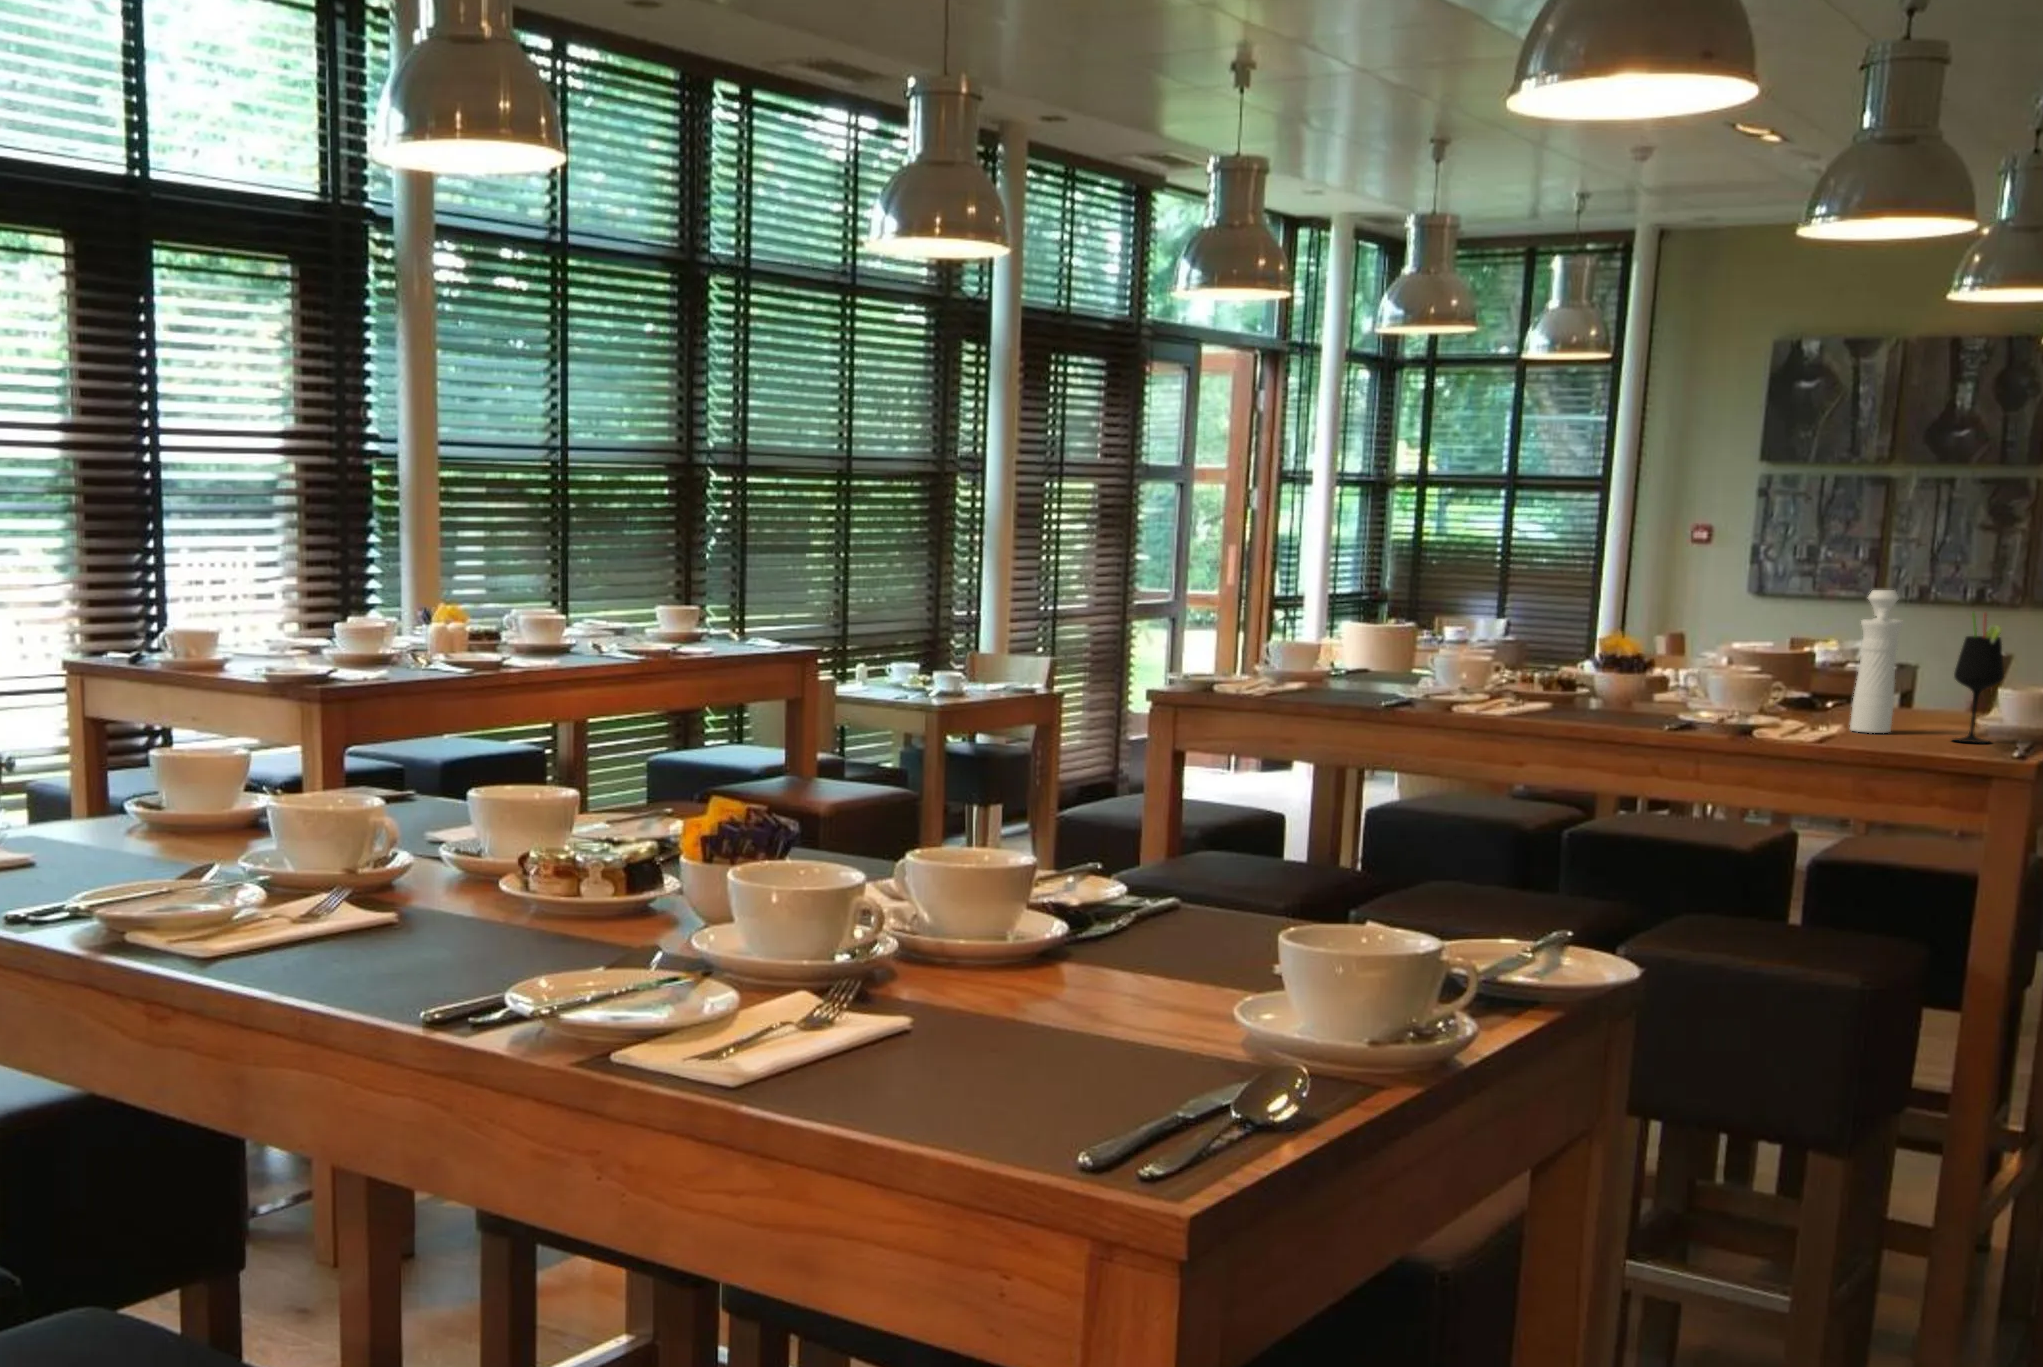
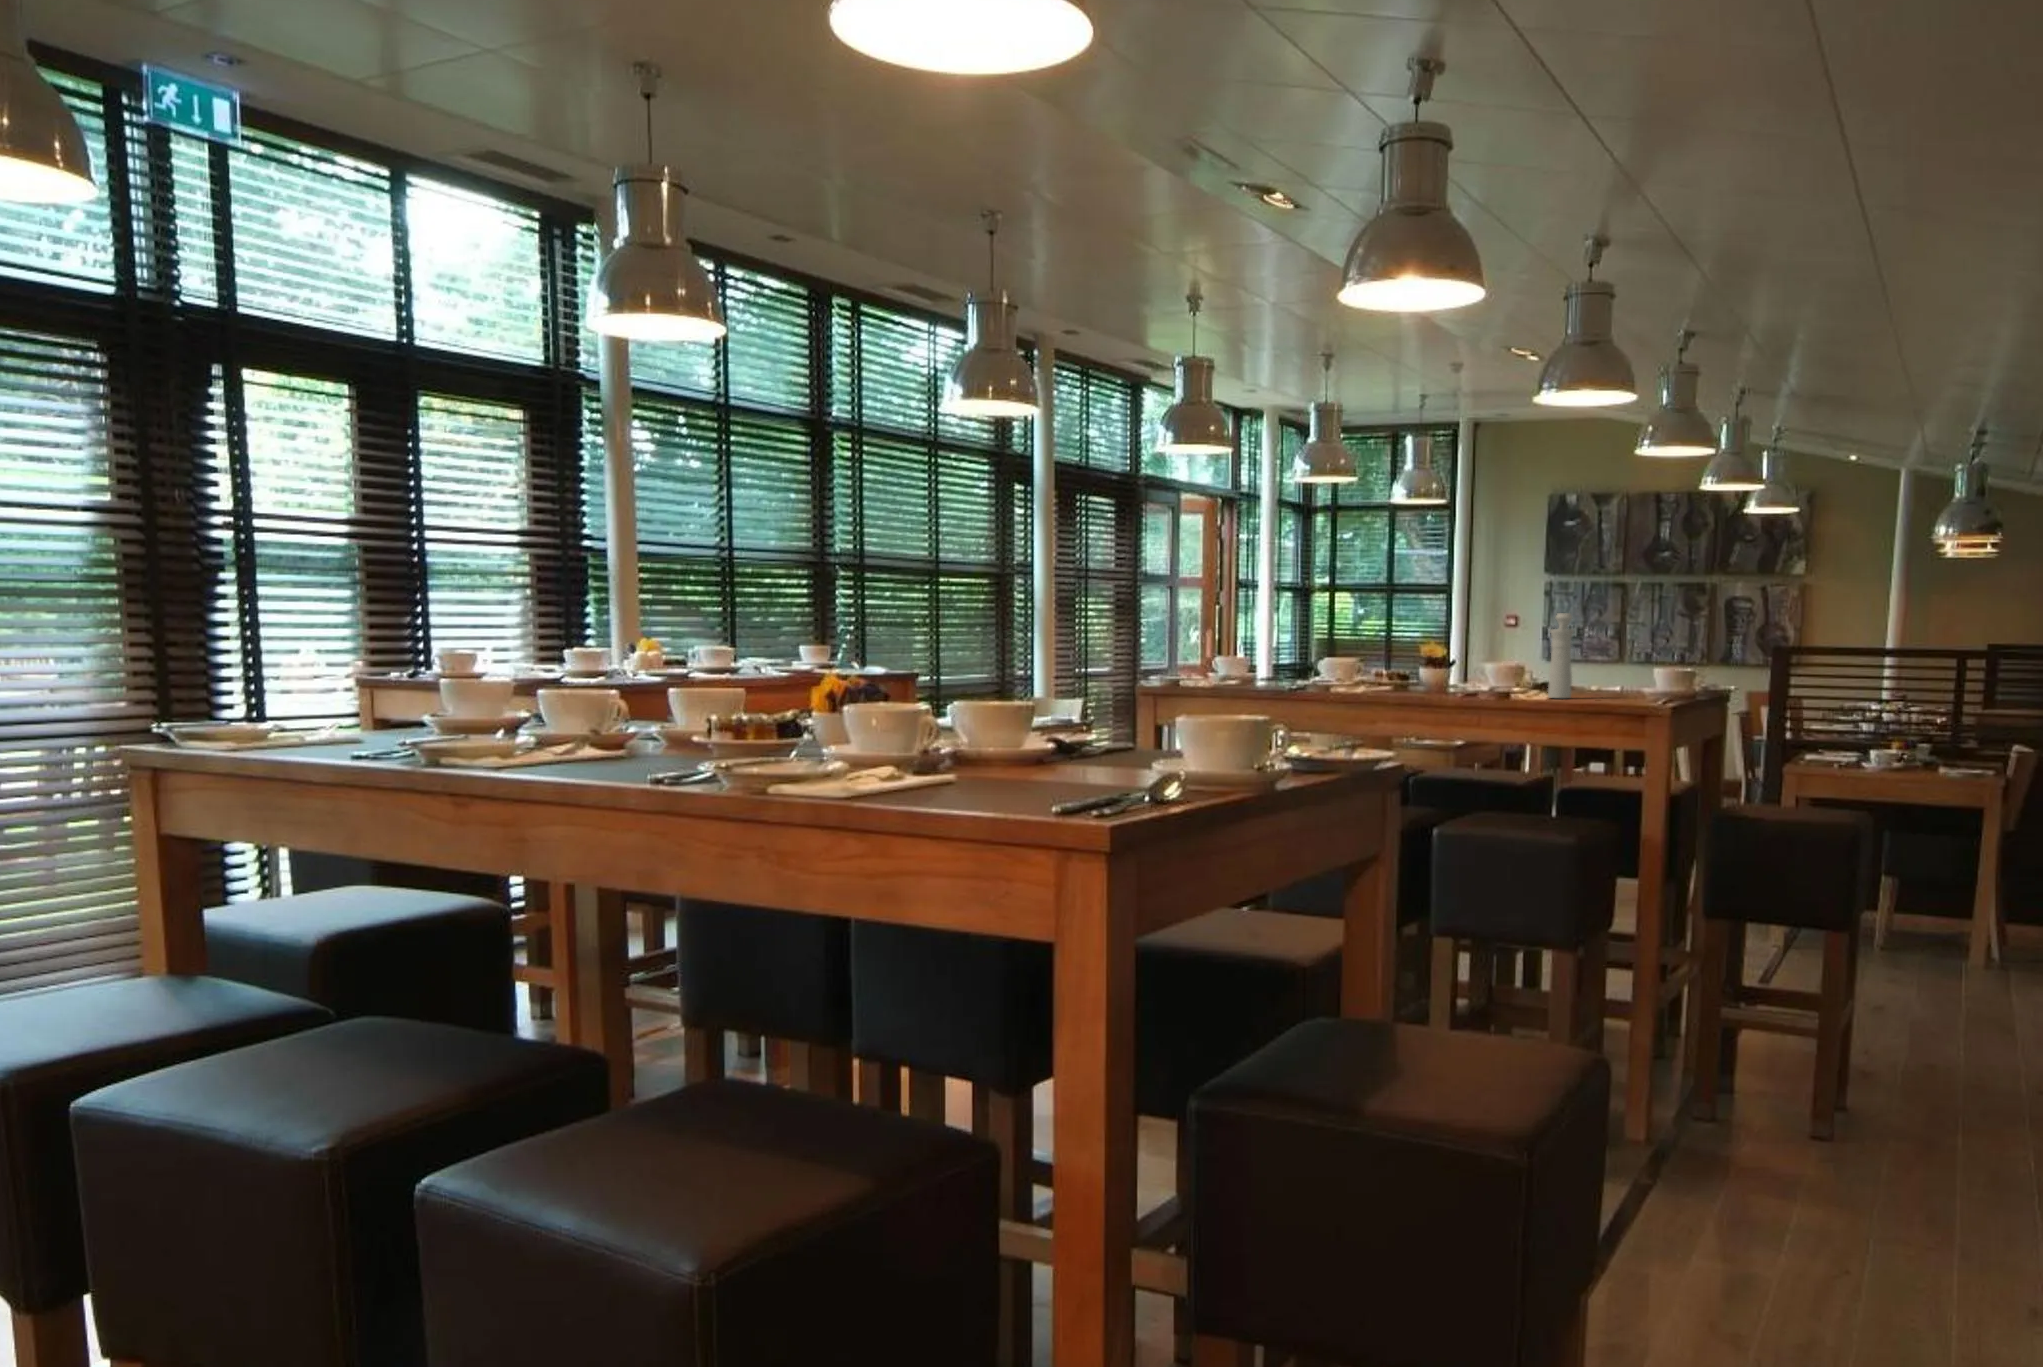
wine glass: present [1954,613,2004,743] -> none [1602,621,1629,701]

